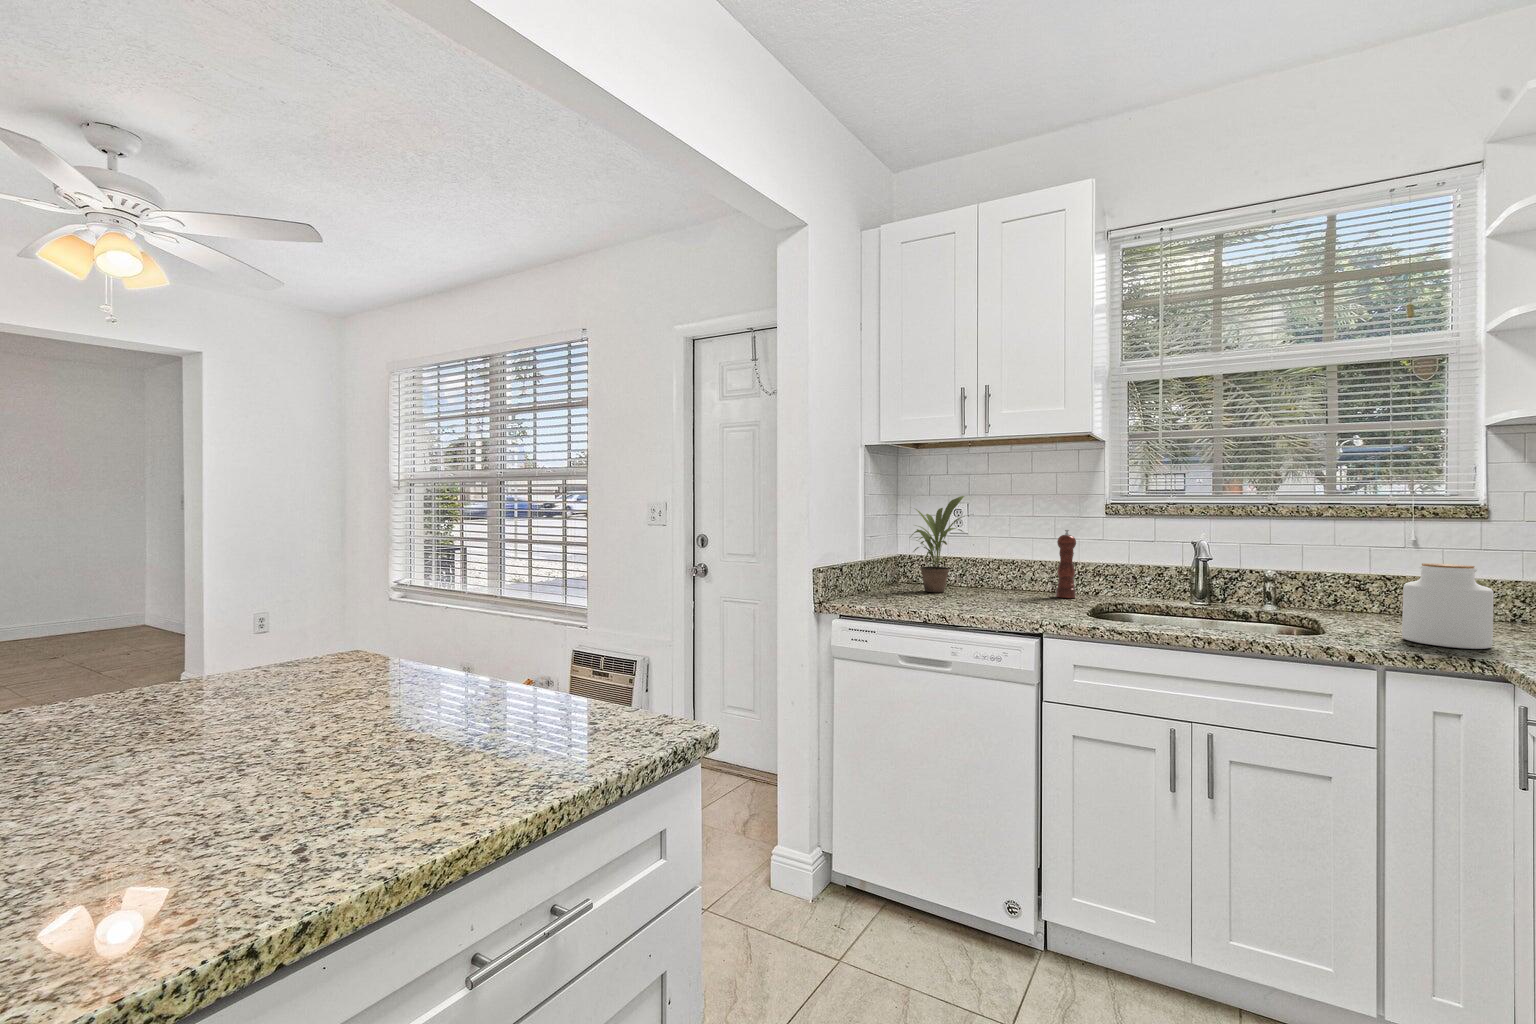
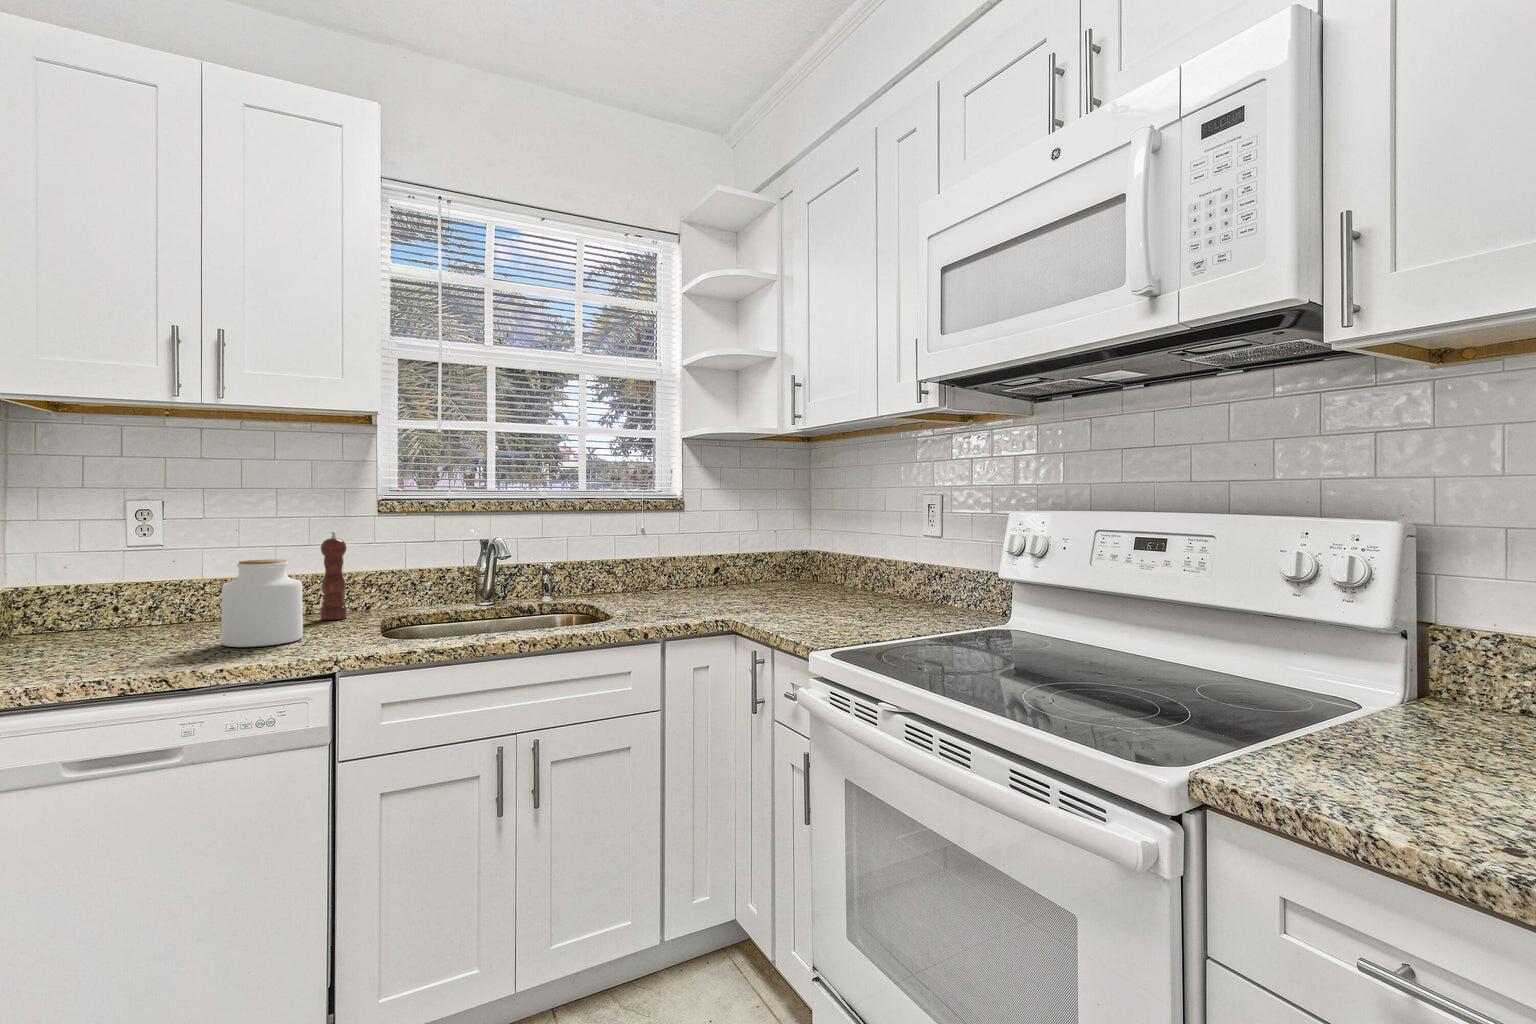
potted plant: present [911,496,968,592] -> none [50,487,188,642]
jar: present [1402,563,1494,649] -> present [221,559,303,647]

